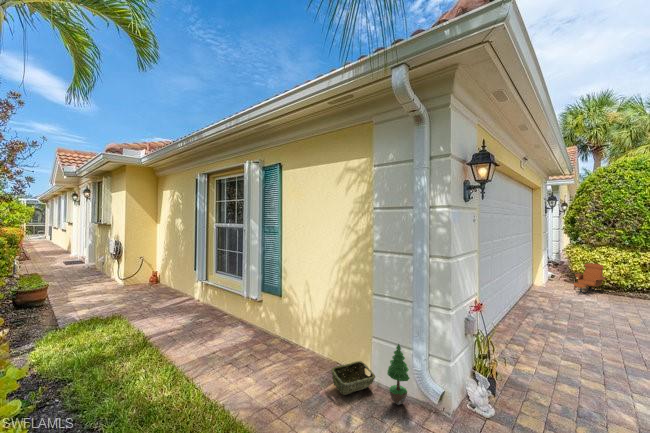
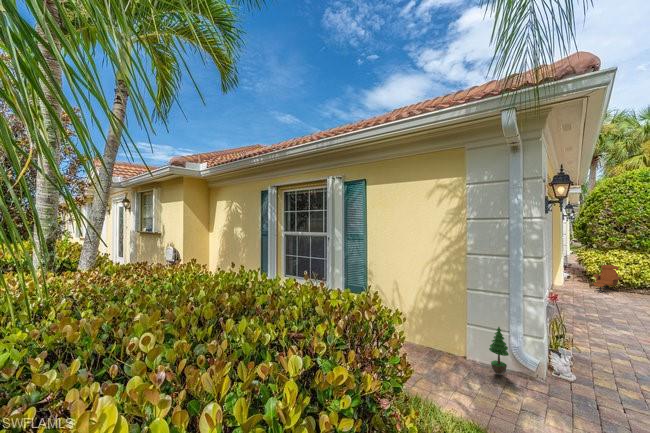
woven basket: present [331,361,375,395] -> none [438,345,474,370]

